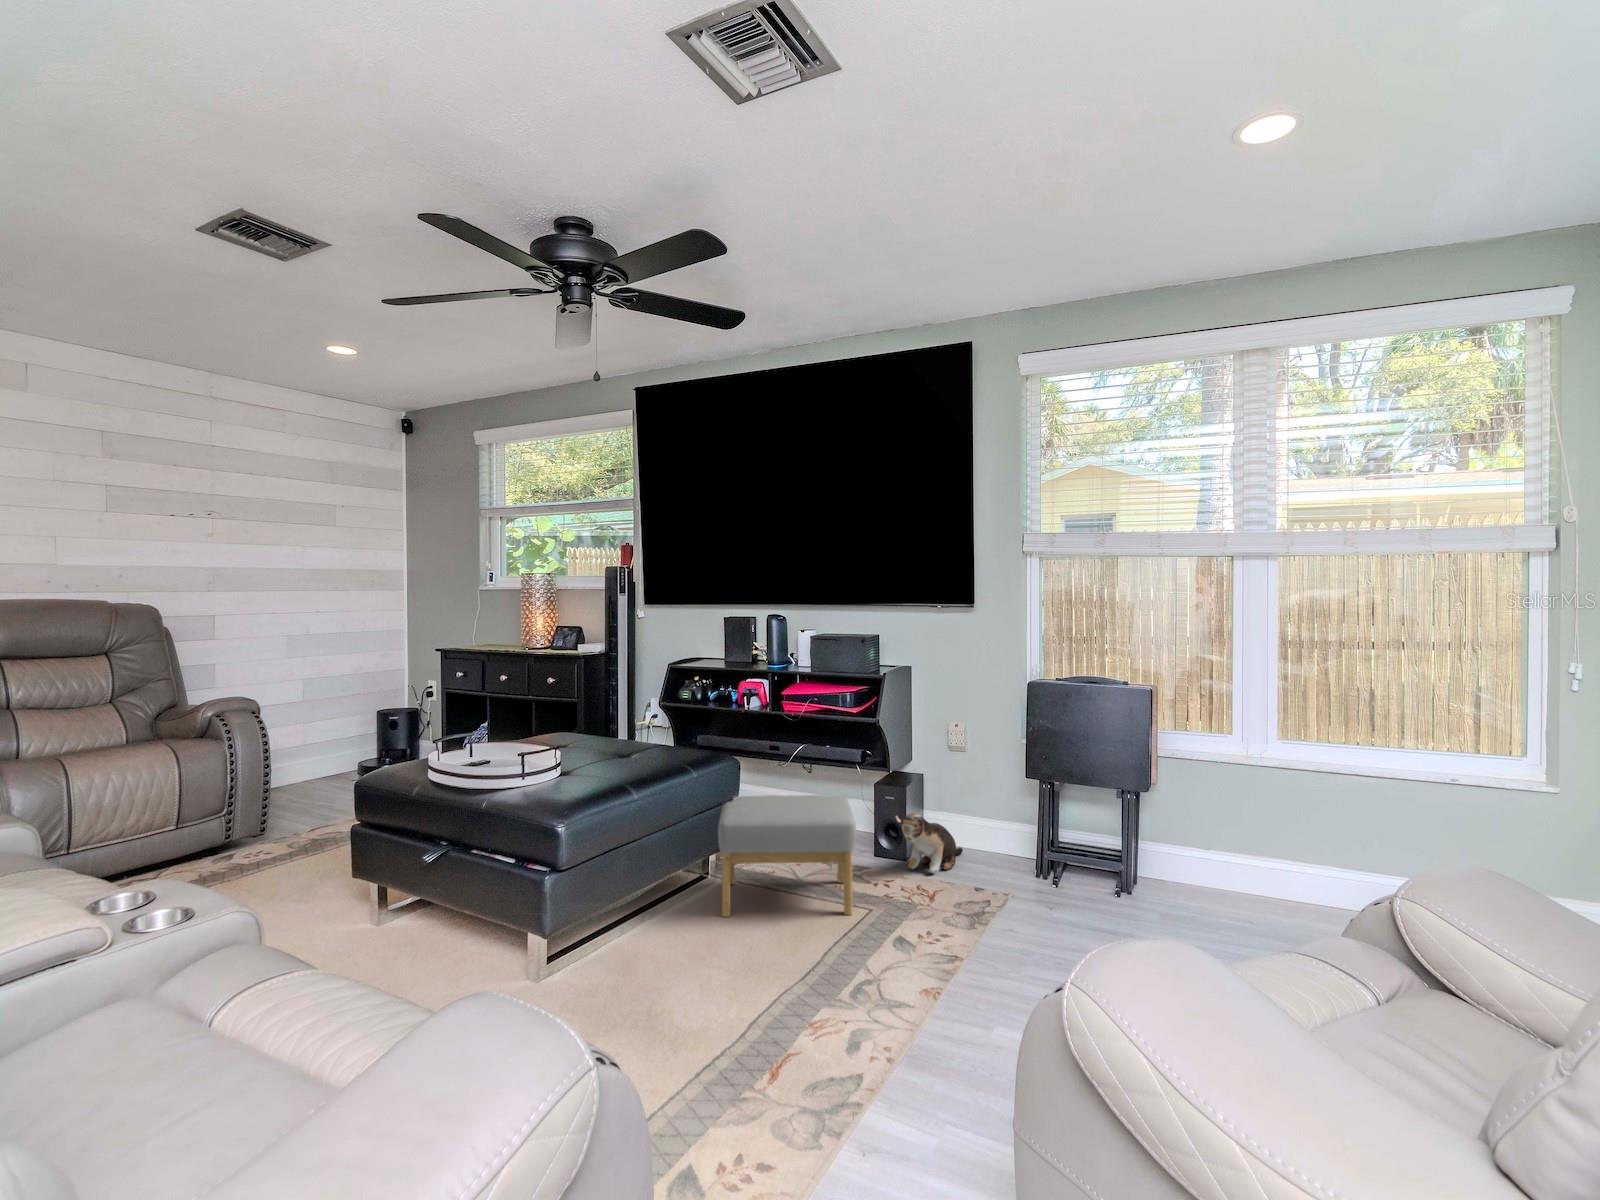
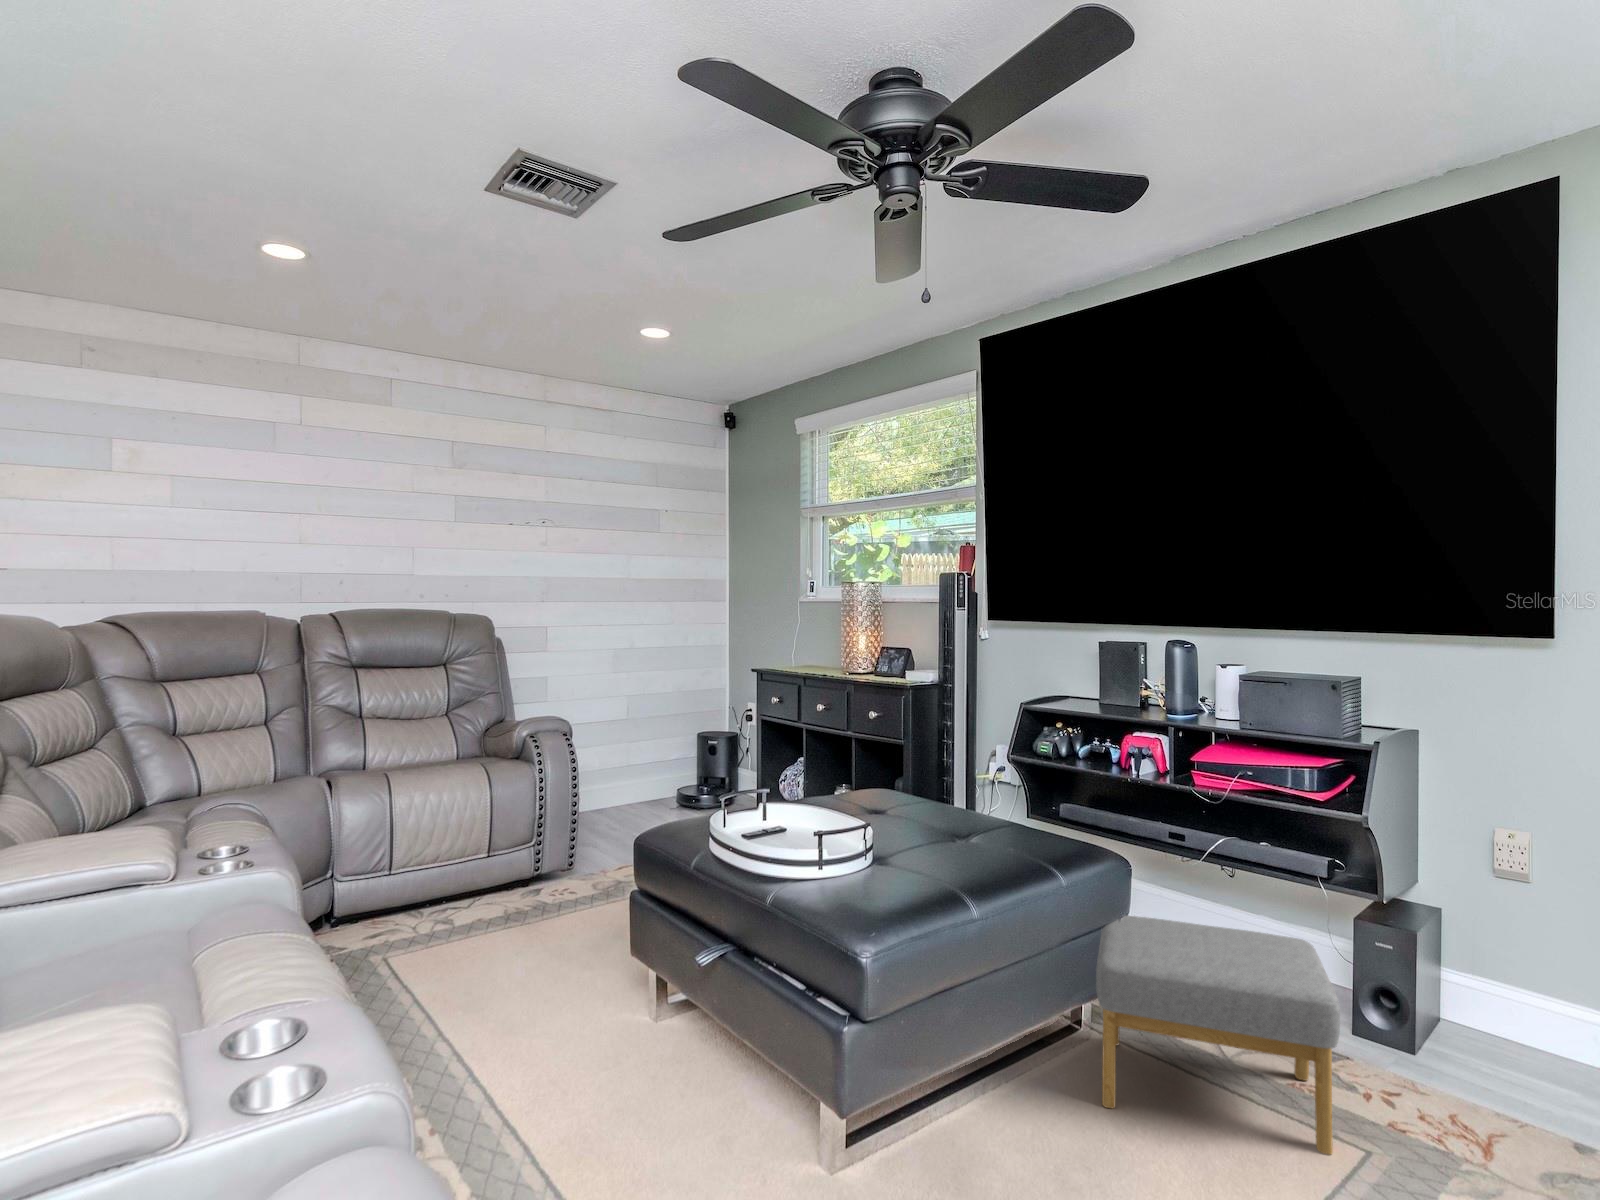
plush toy: present [896,813,963,873] -> none [1403,983,1532,1094]

